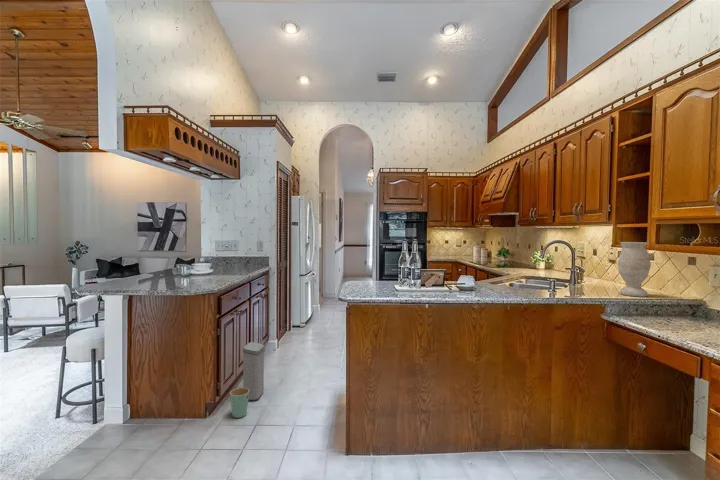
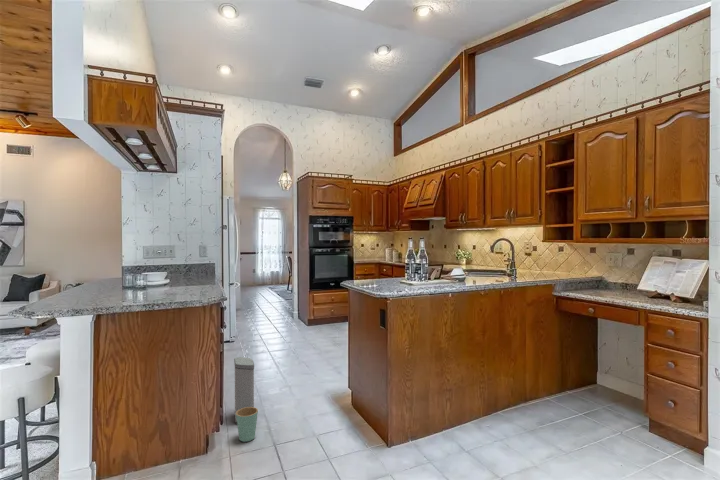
vase: present [618,242,651,297] -> none [550,238,572,278]

